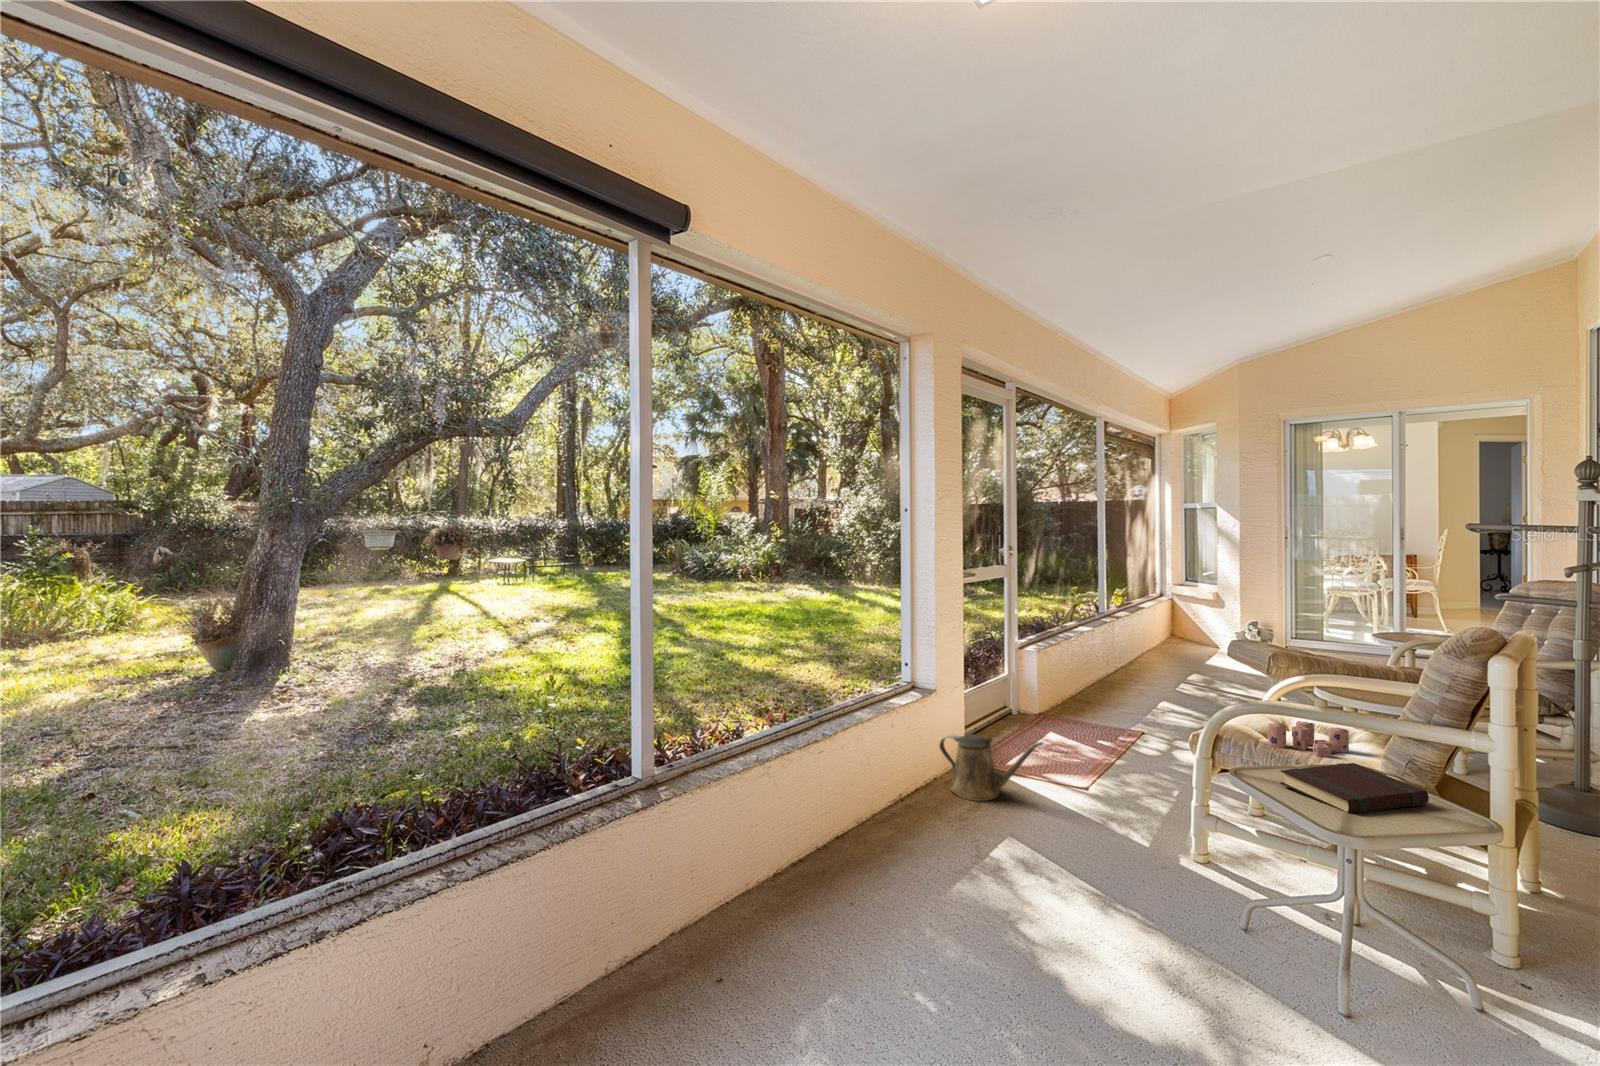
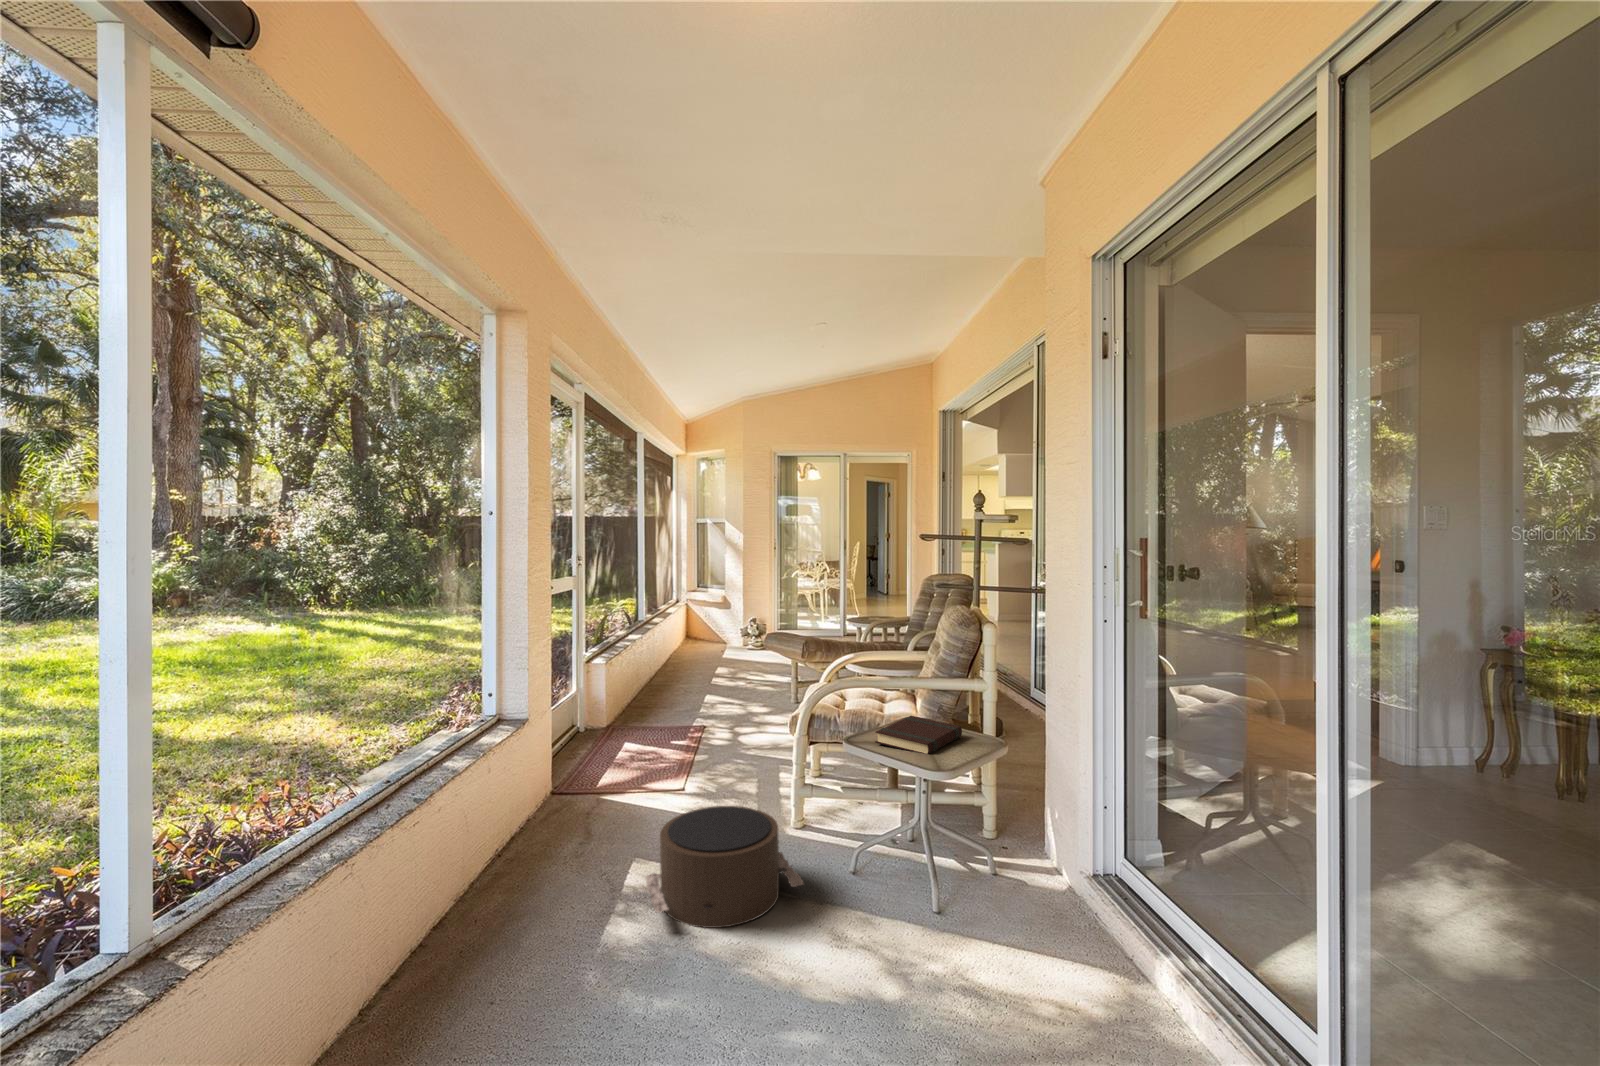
candle: present [1268,721,1349,757] -> none [841,690,891,717]
watering can: present [939,734,1043,801] -> none [537,751,655,832]
pouf: none [996,806,1163,931] -> present [646,806,803,928]

